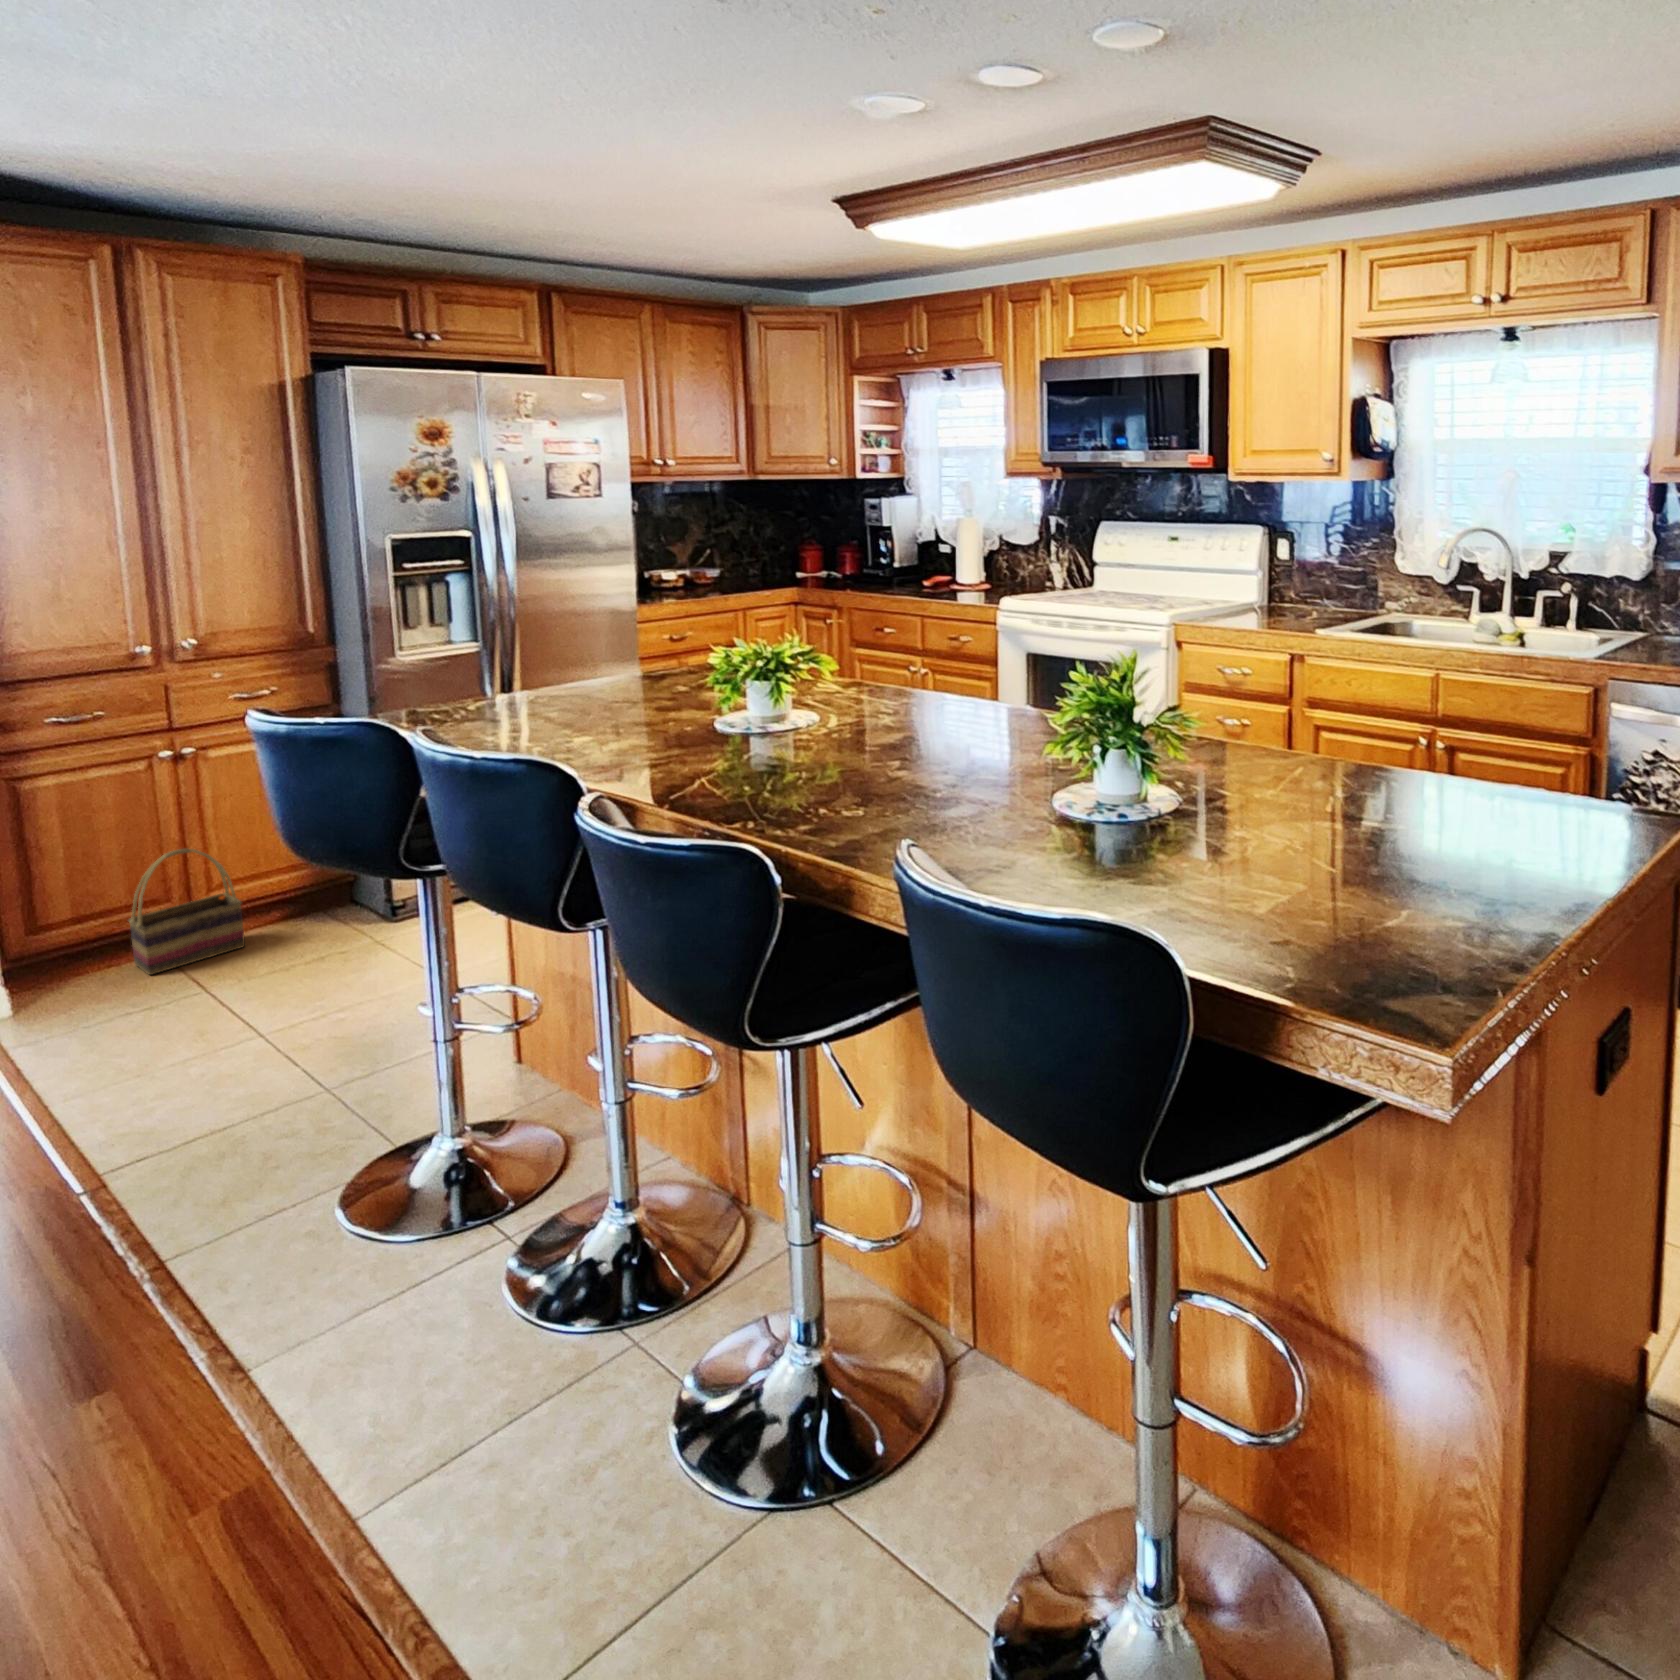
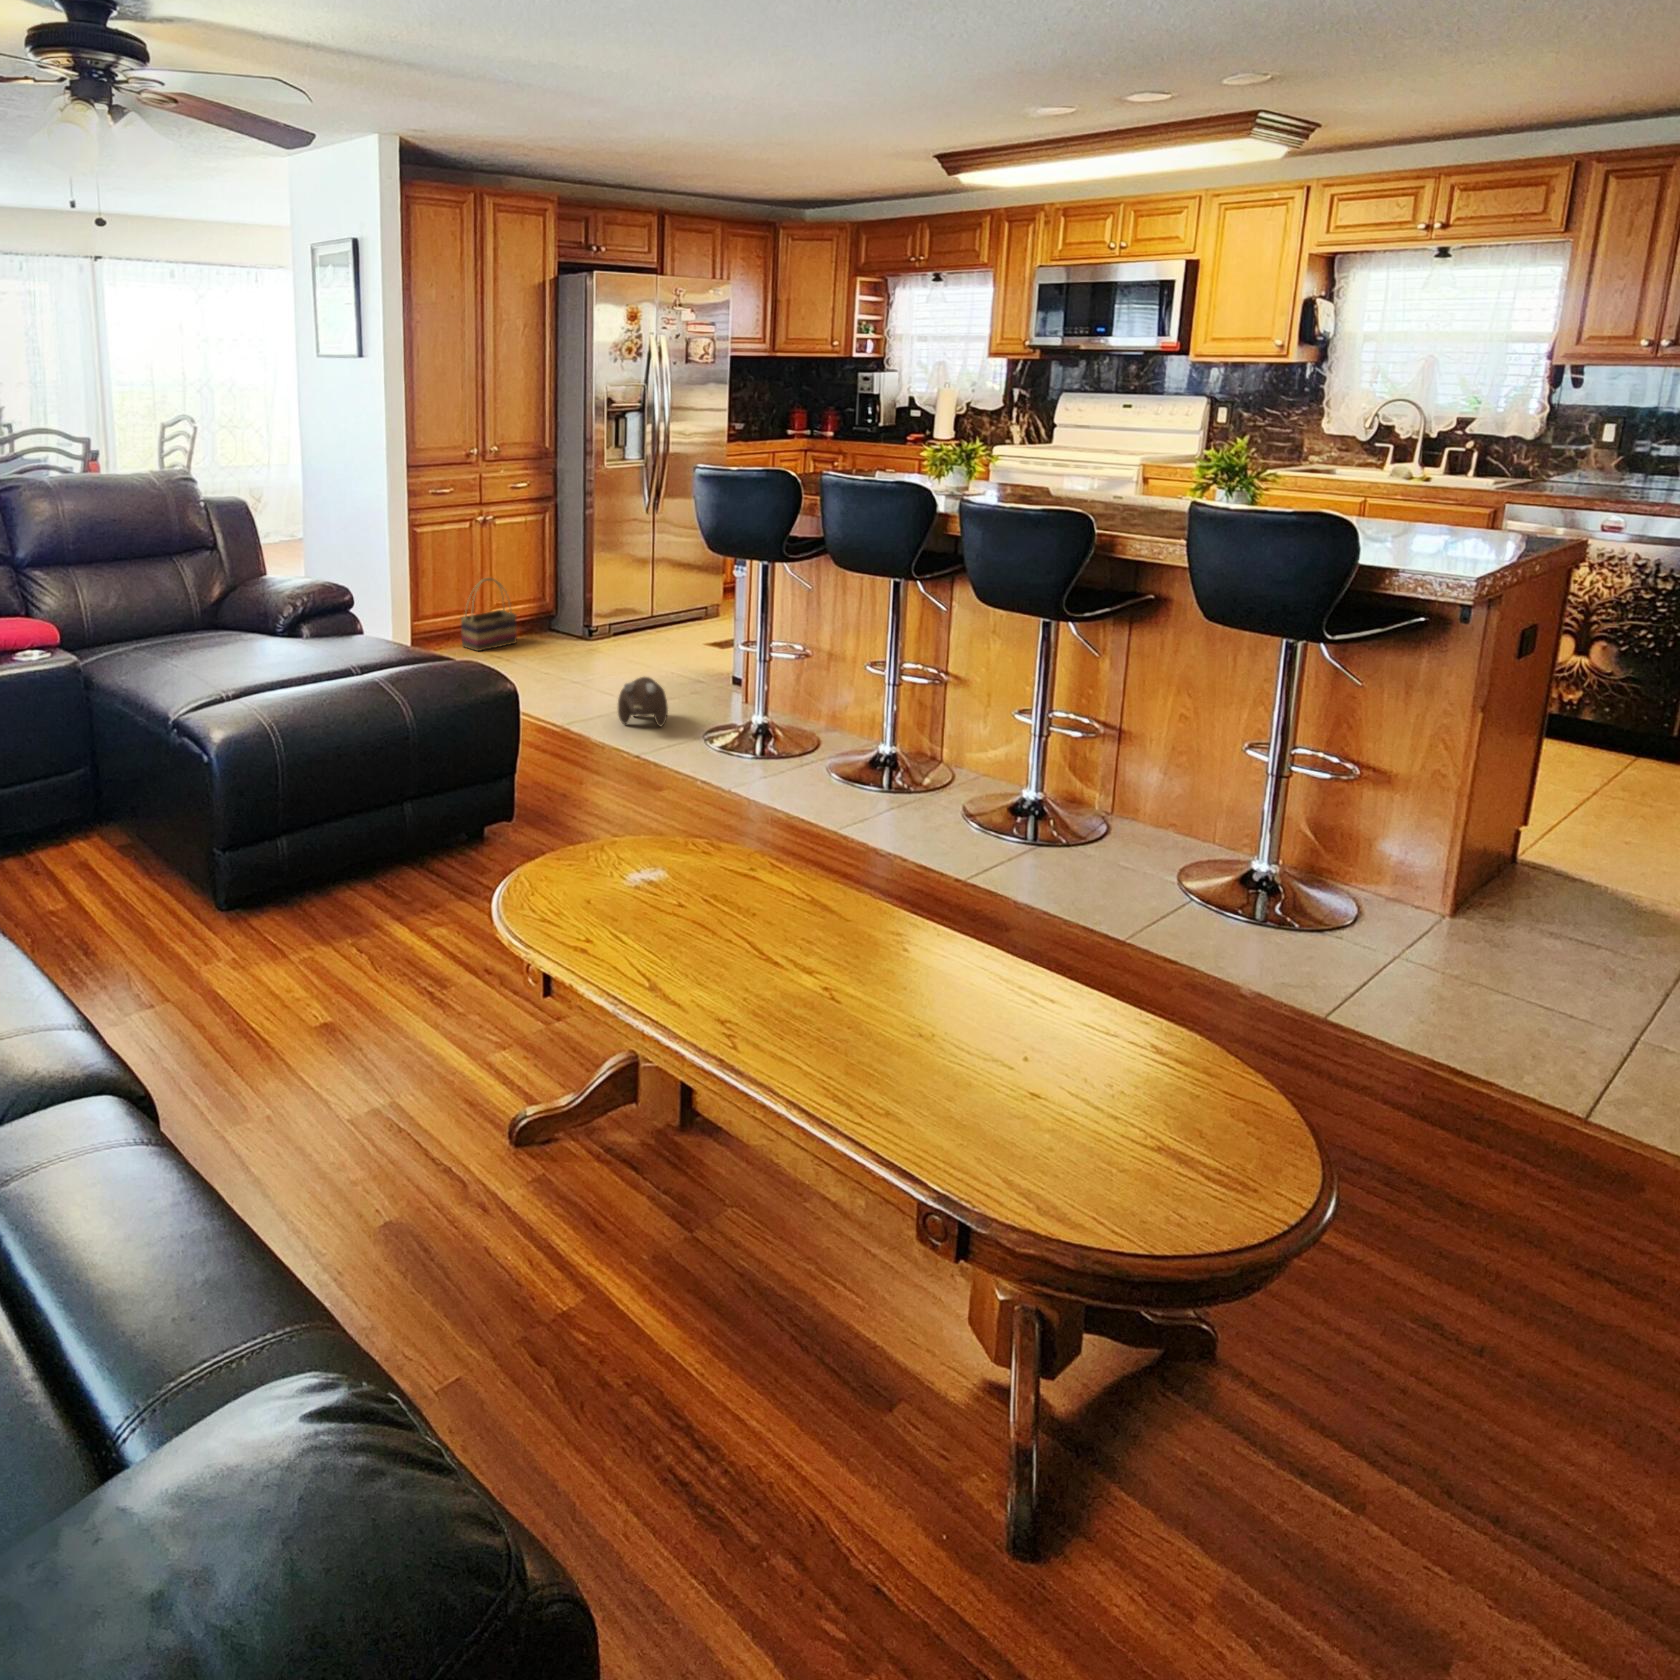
plush toy: none [164,1076,307,1174] -> present [618,677,668,726]

